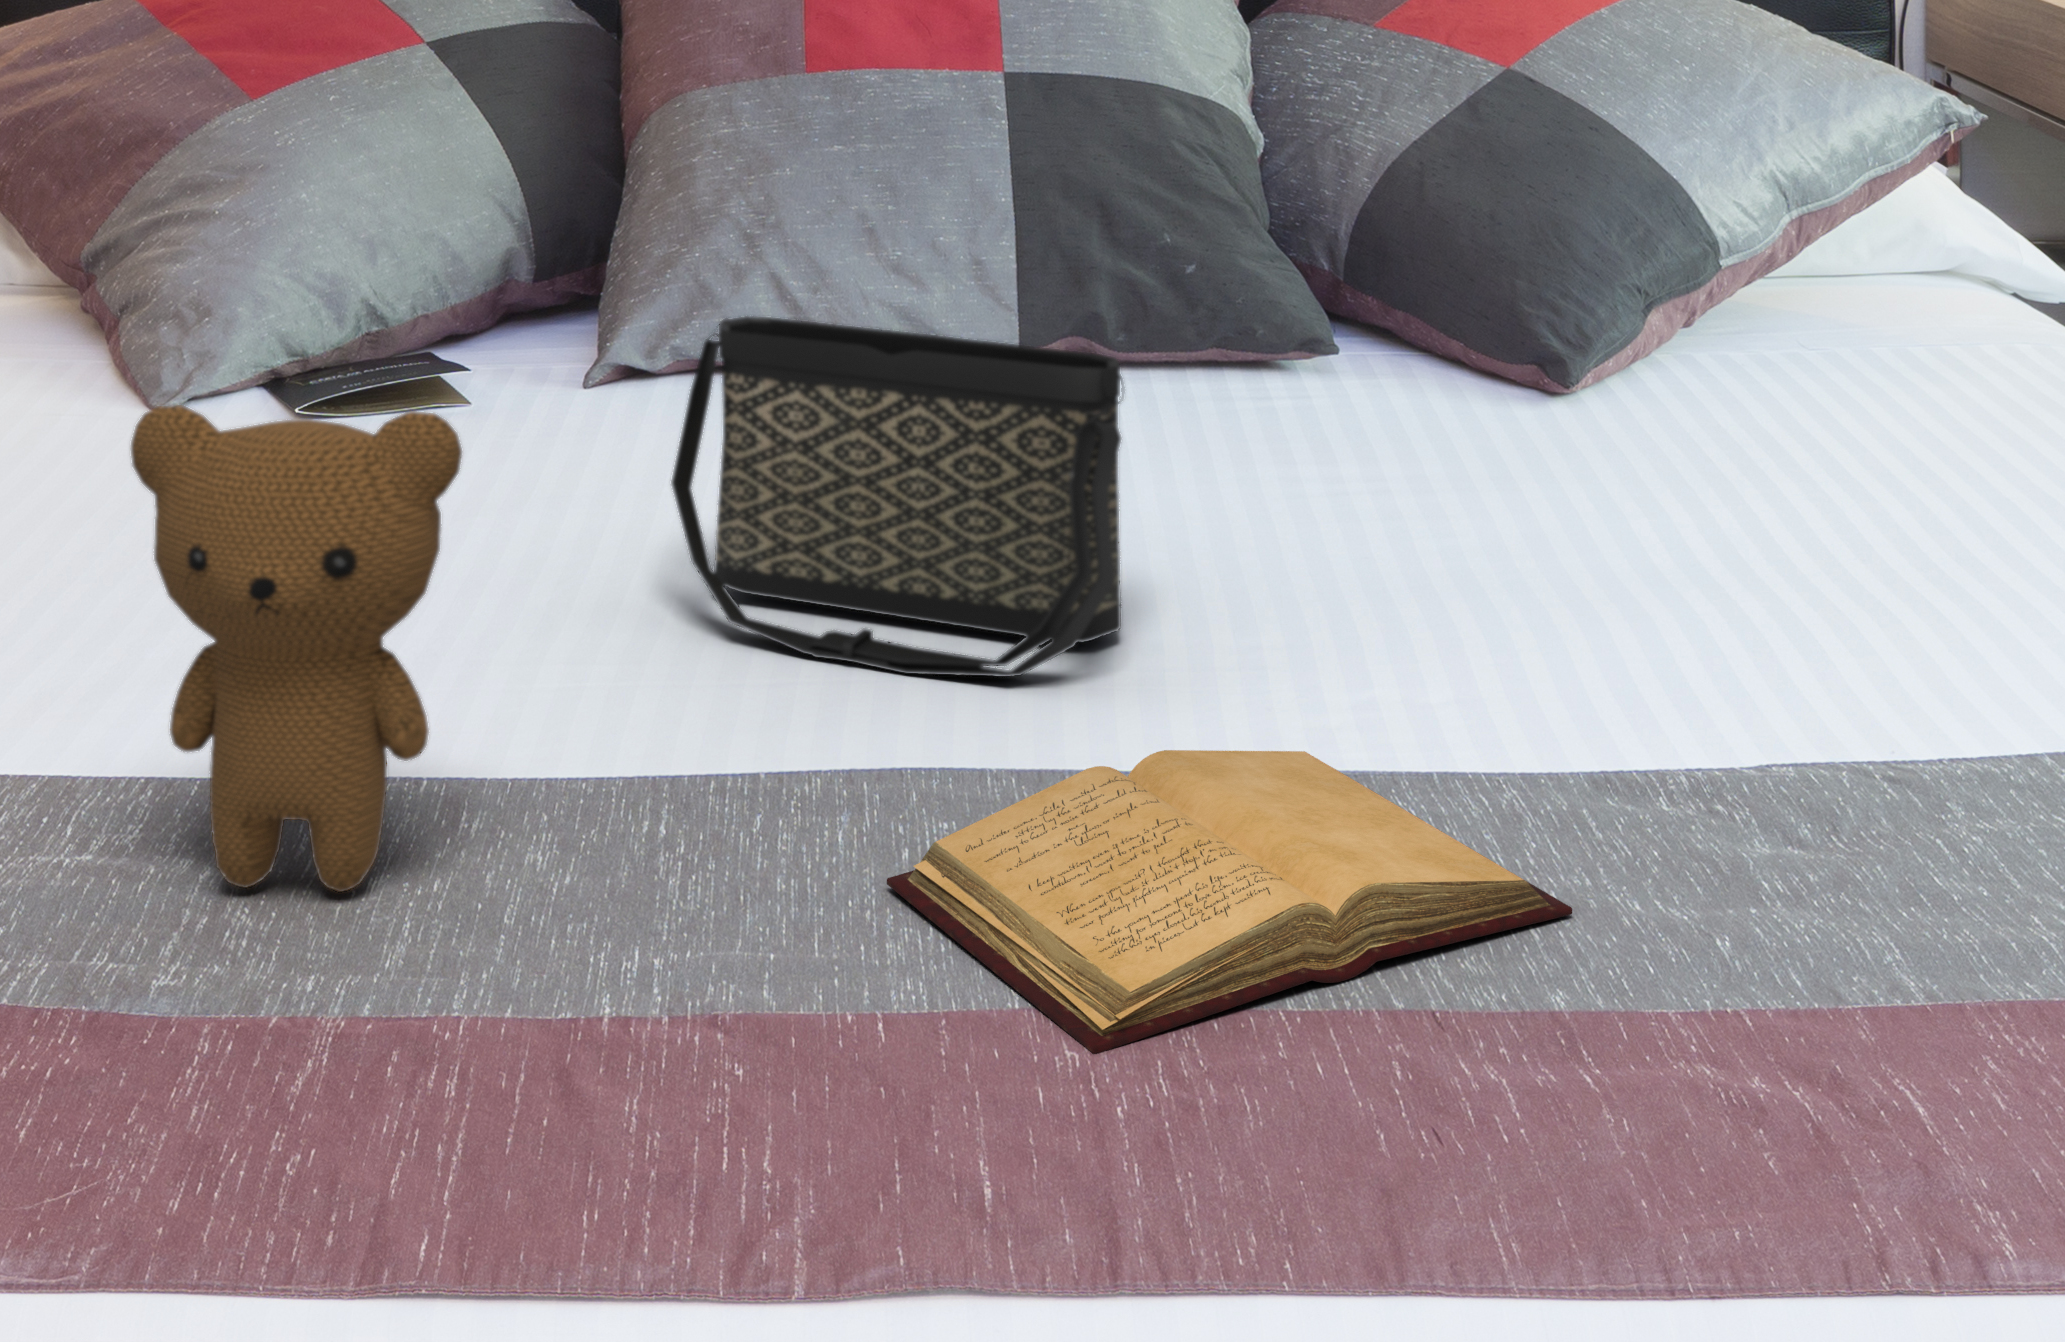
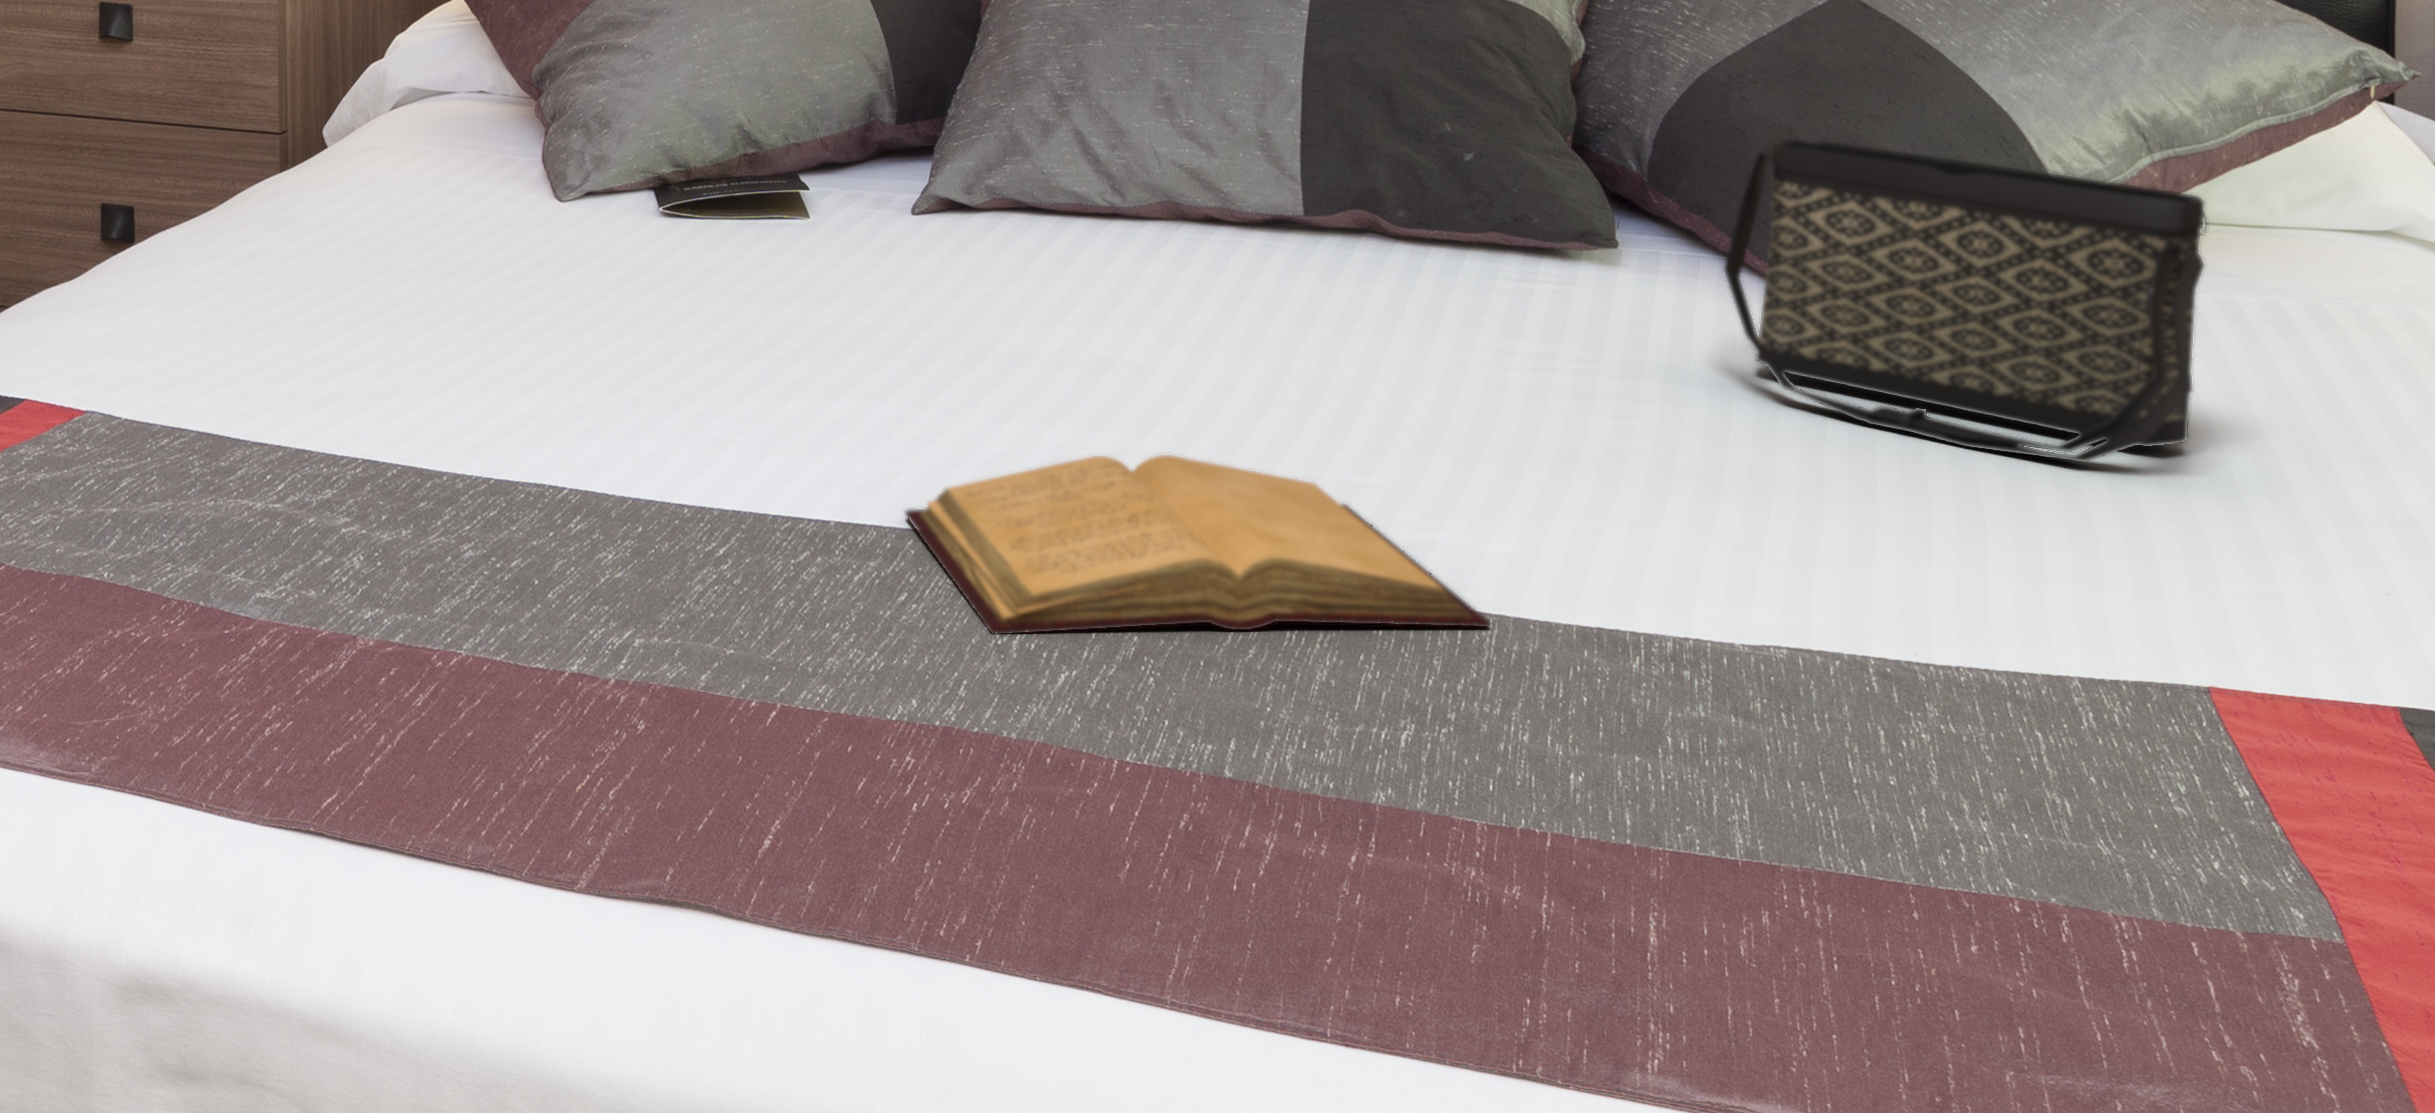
handbag: present [671,316,1122,677] -> present [1724,137,2208,462]
teddy bear: present [131,405,462,892] -> none [359,78,588,455]

